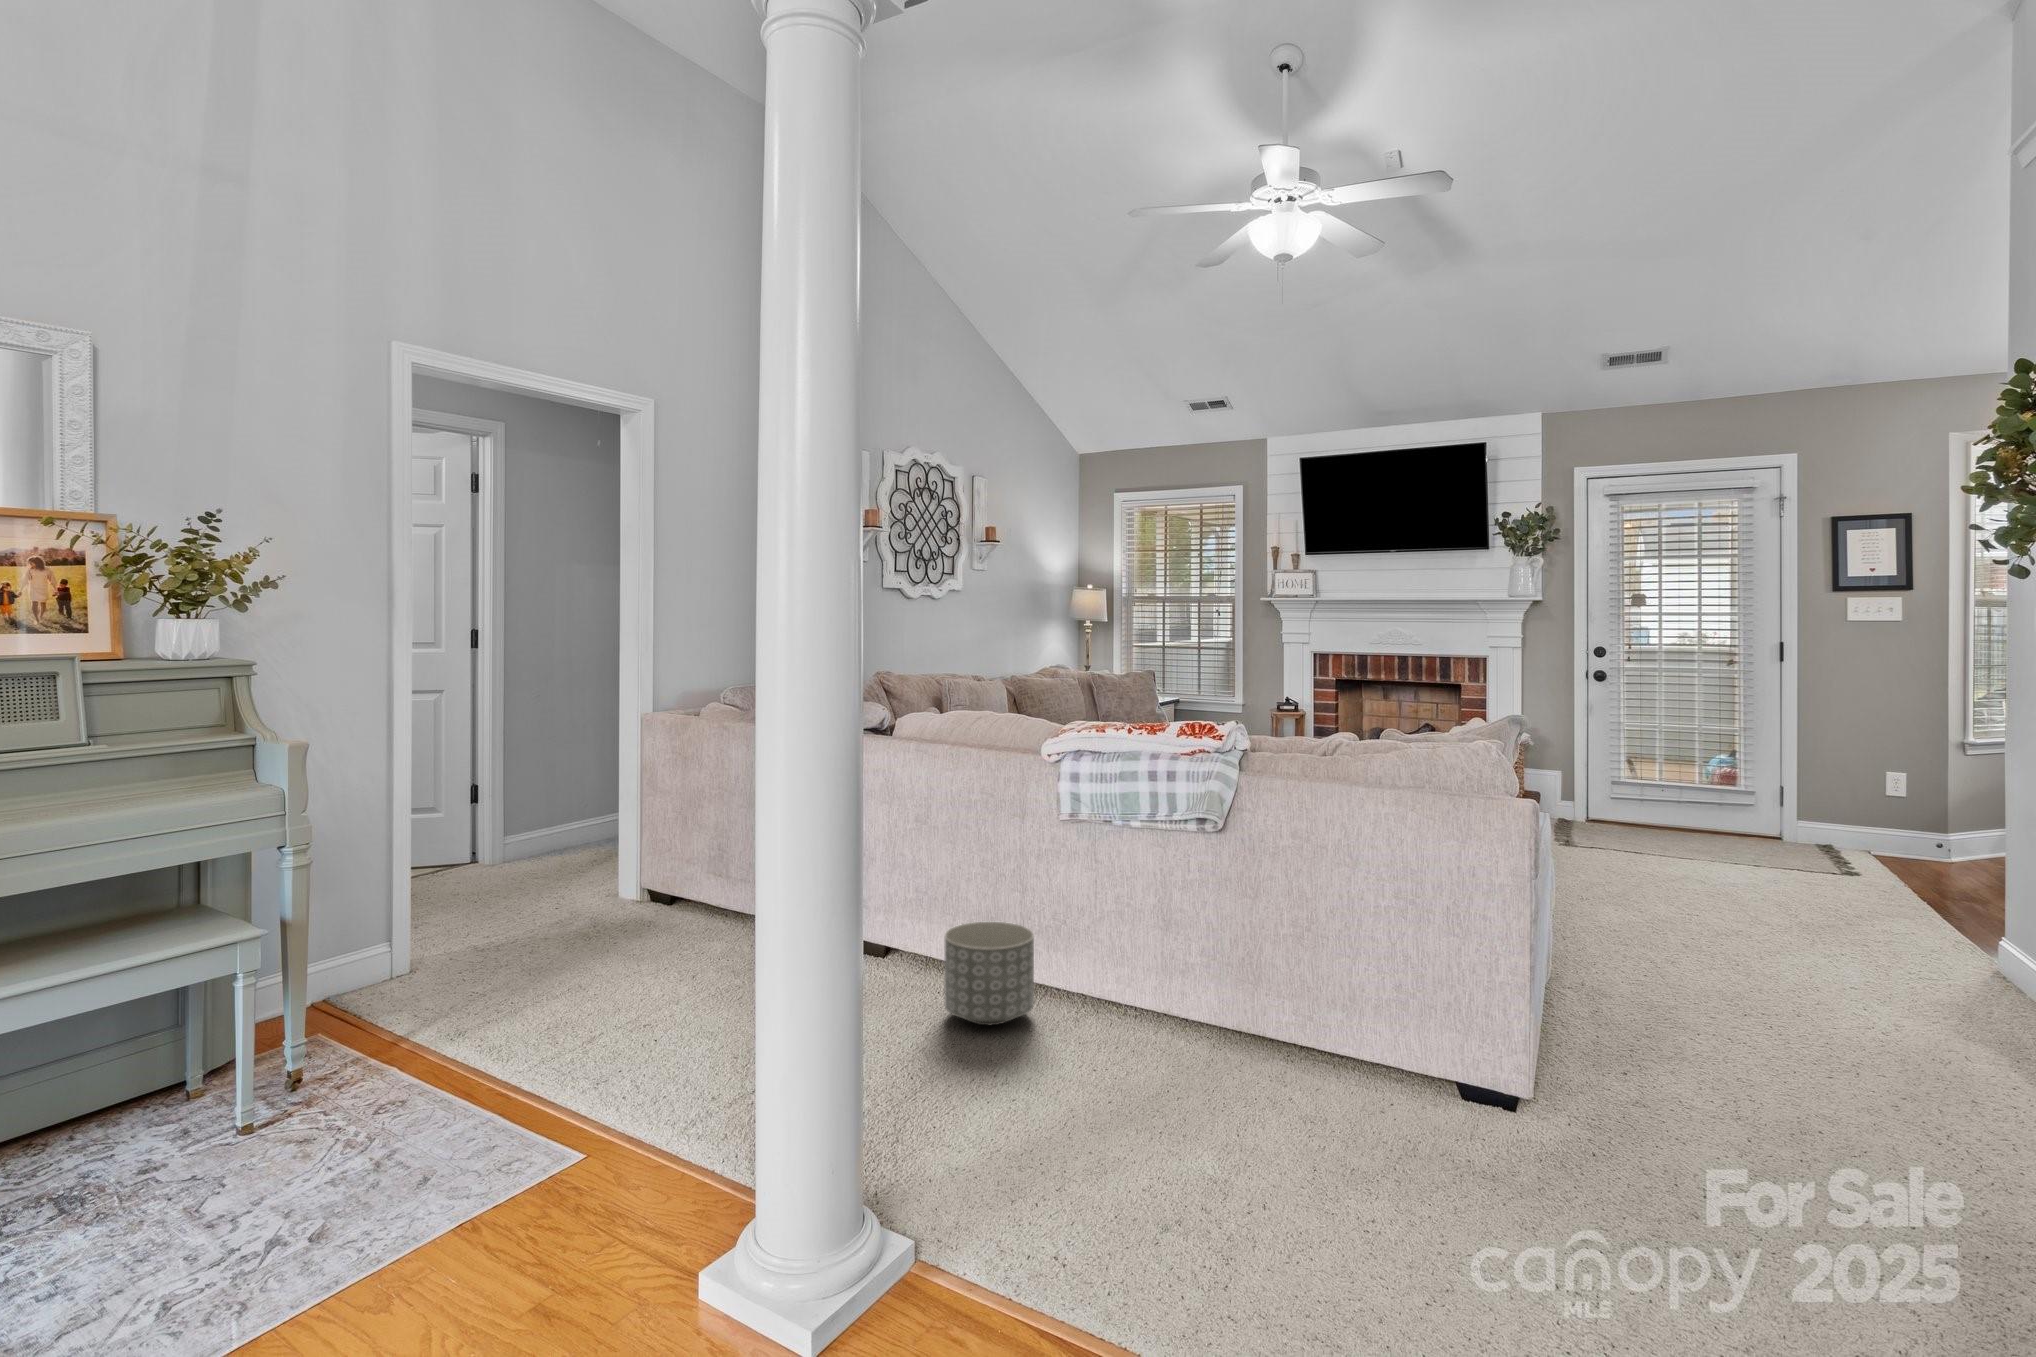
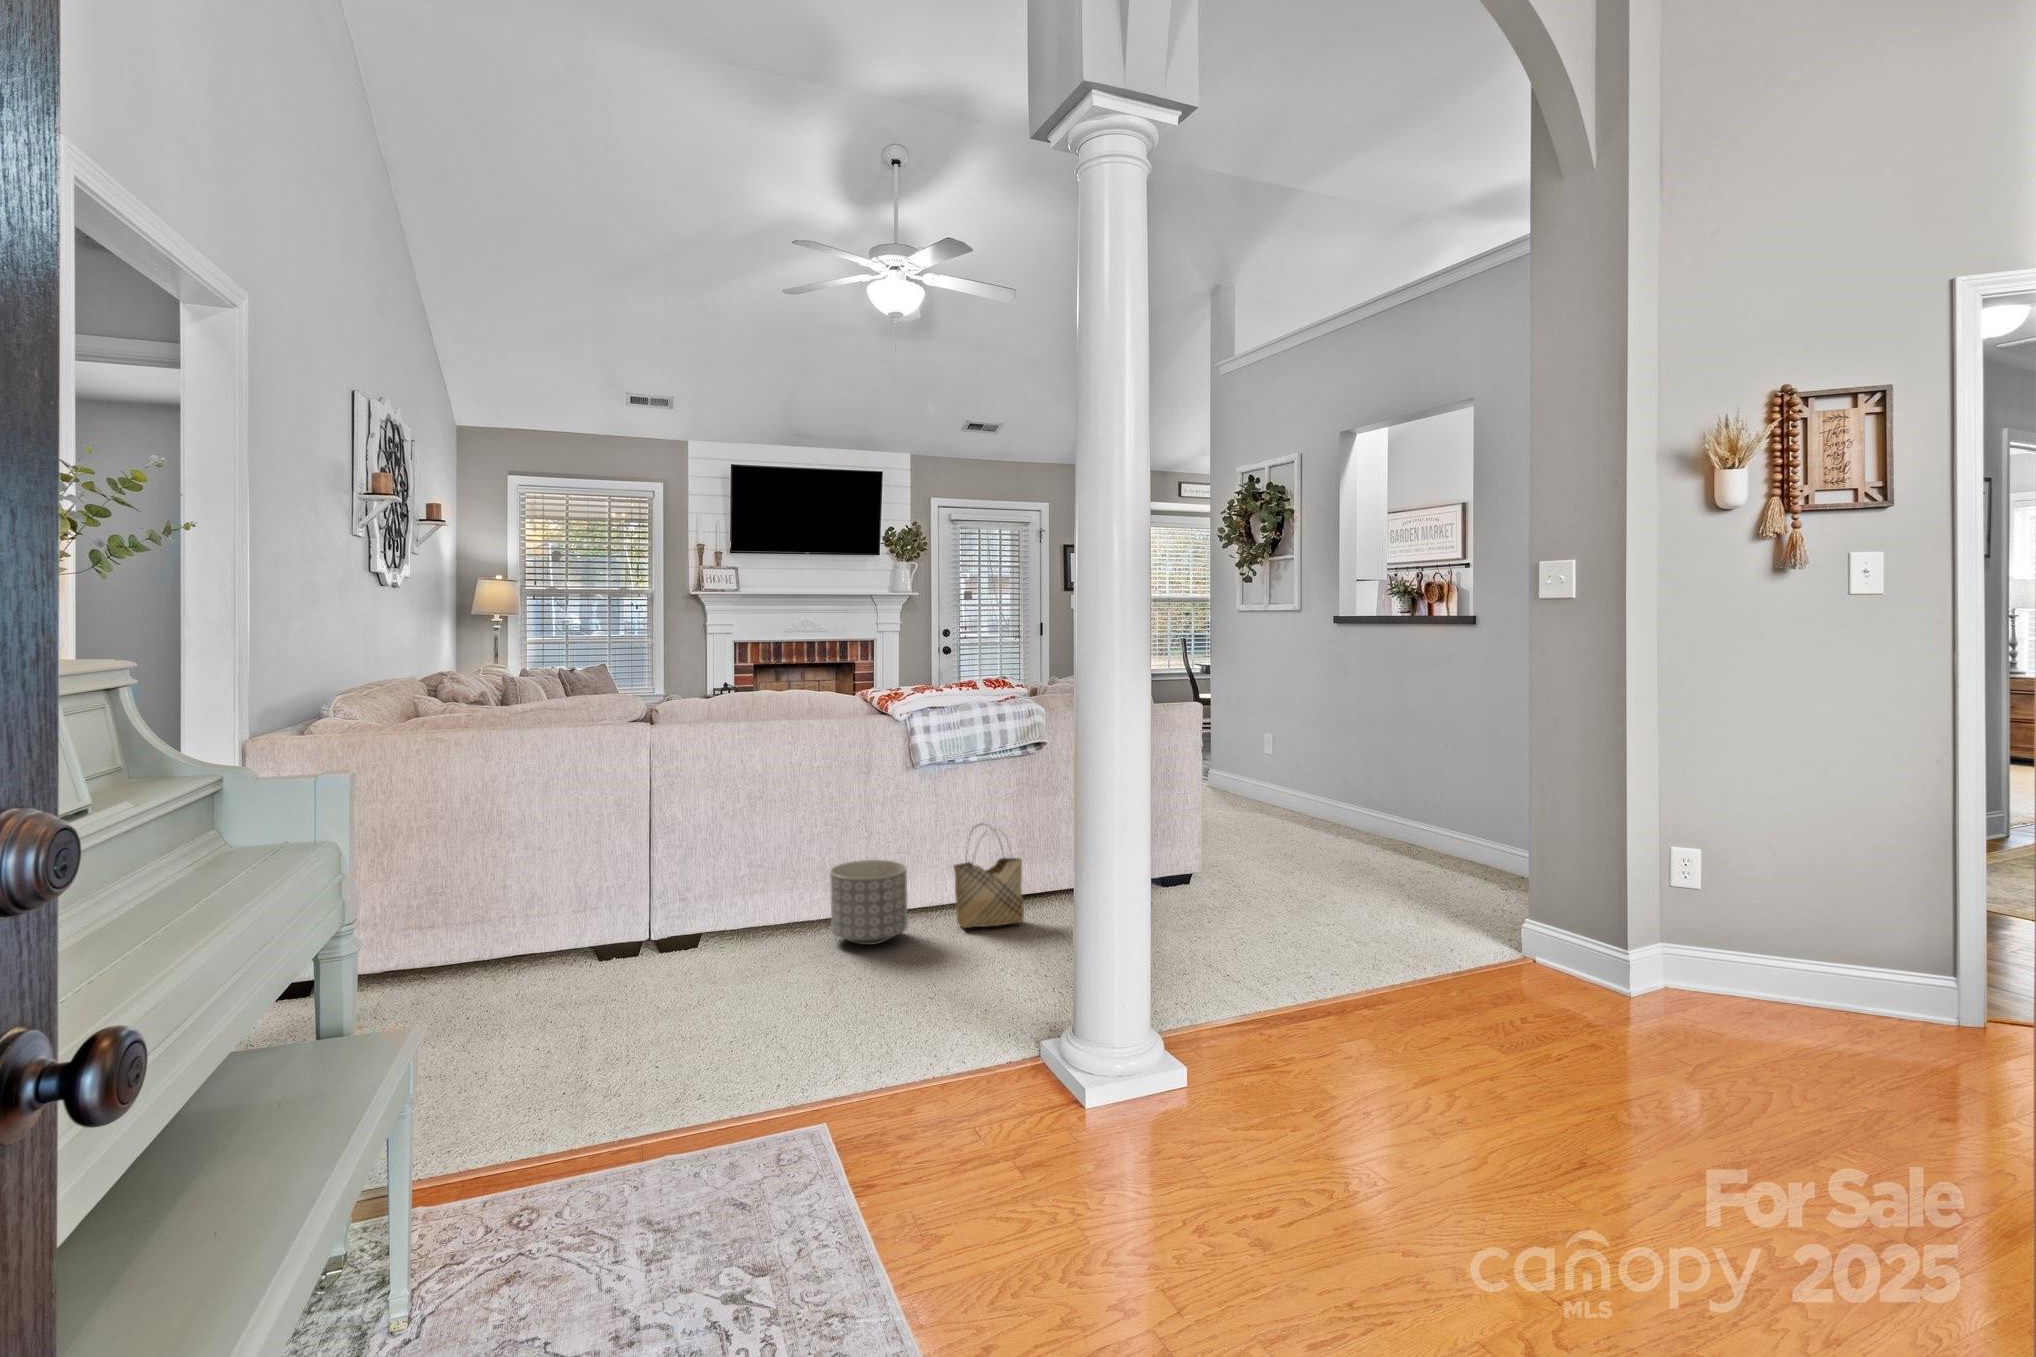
woven basket: none [1086,912,1182,1059] -> present [954,825,1024,928]

